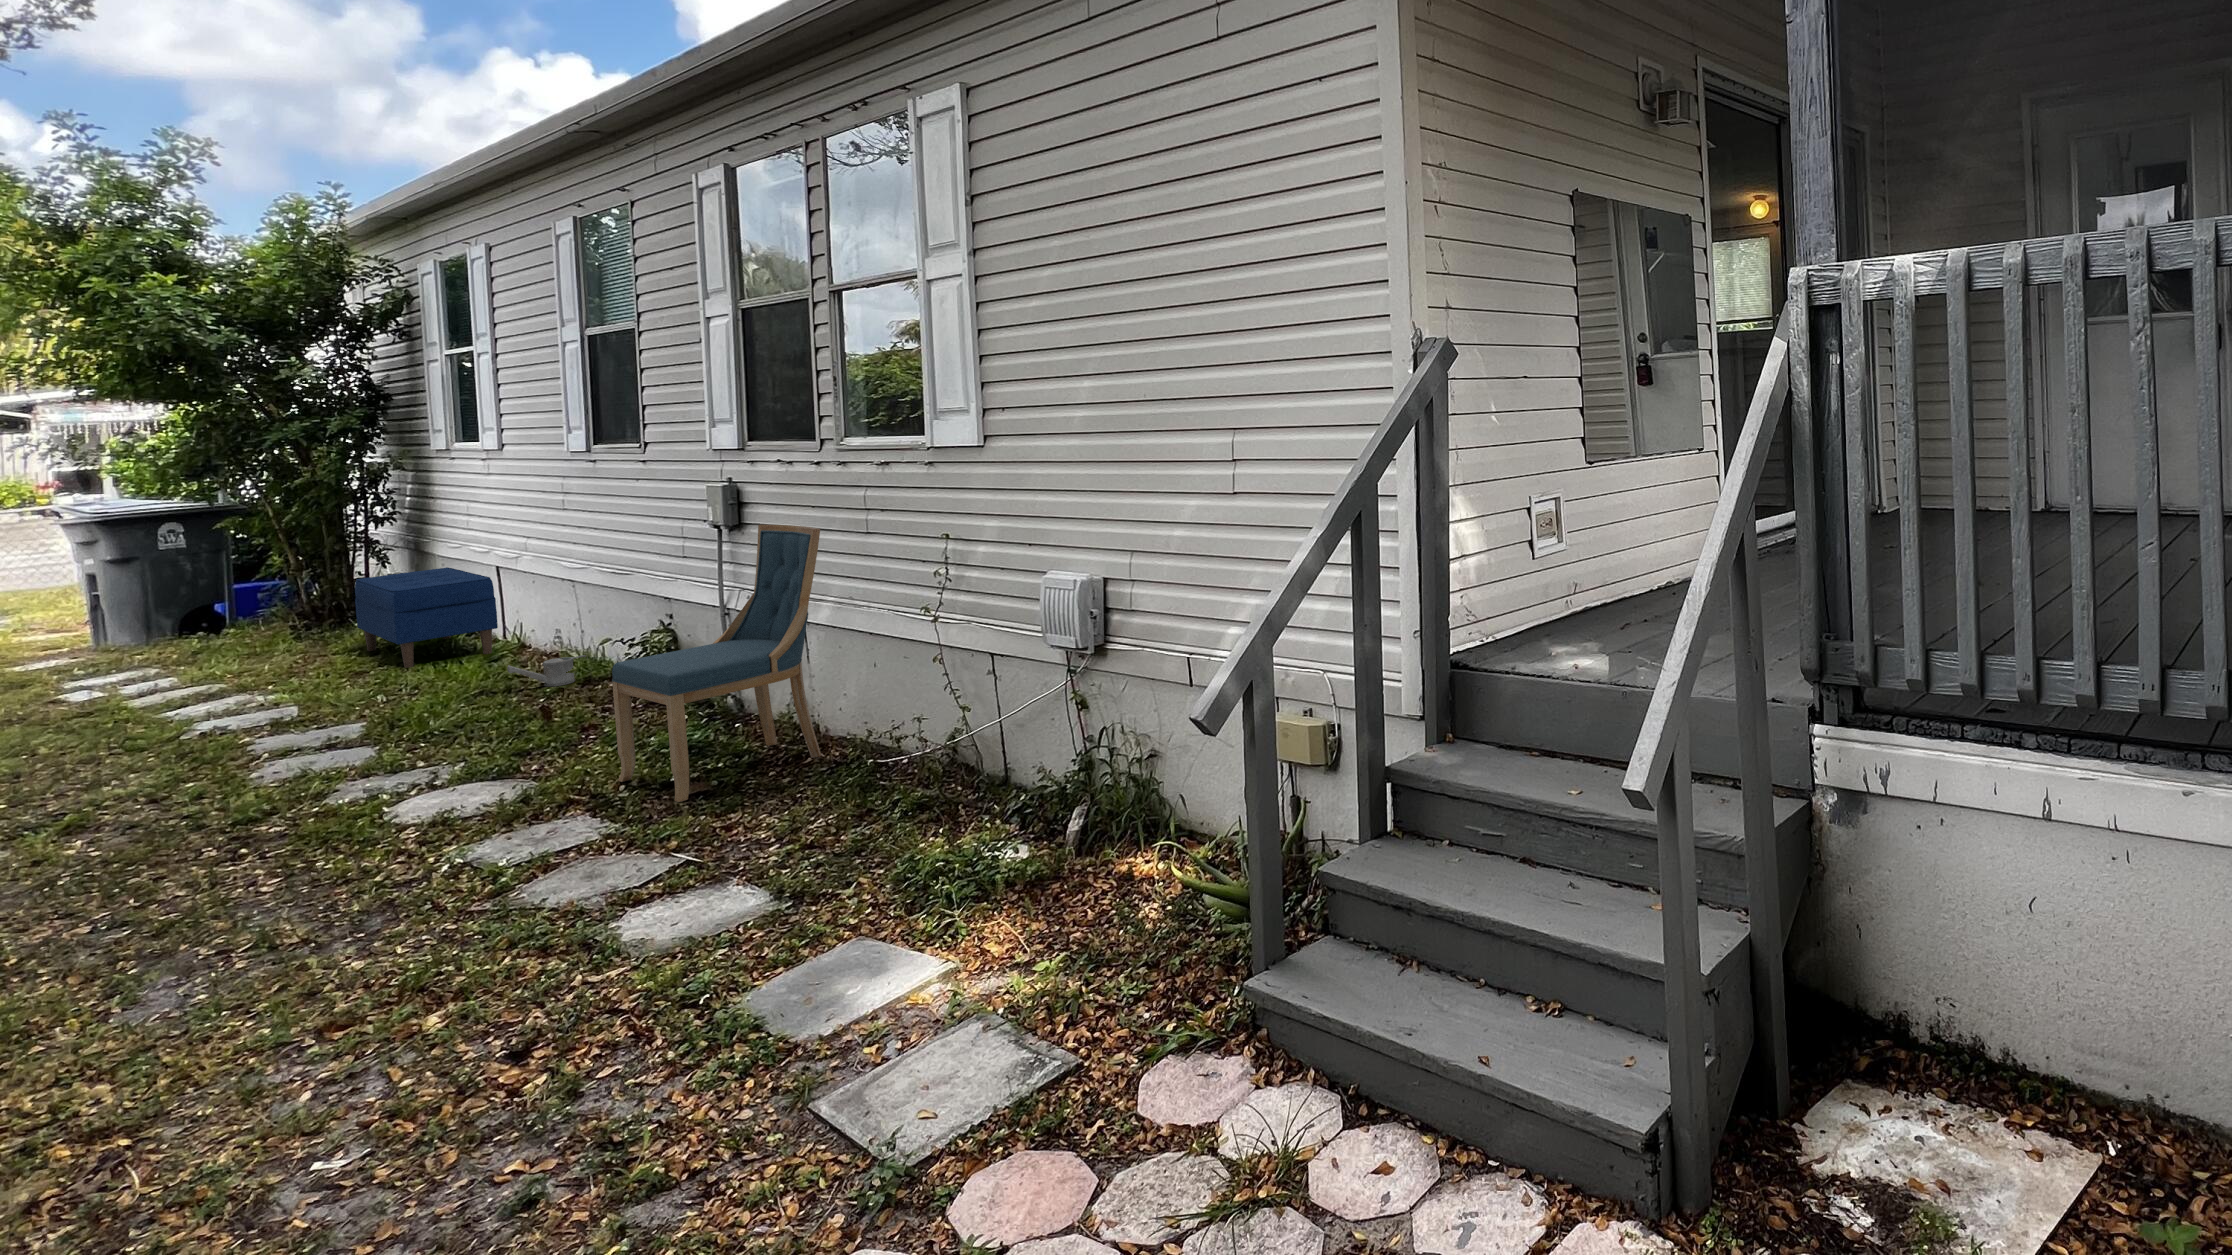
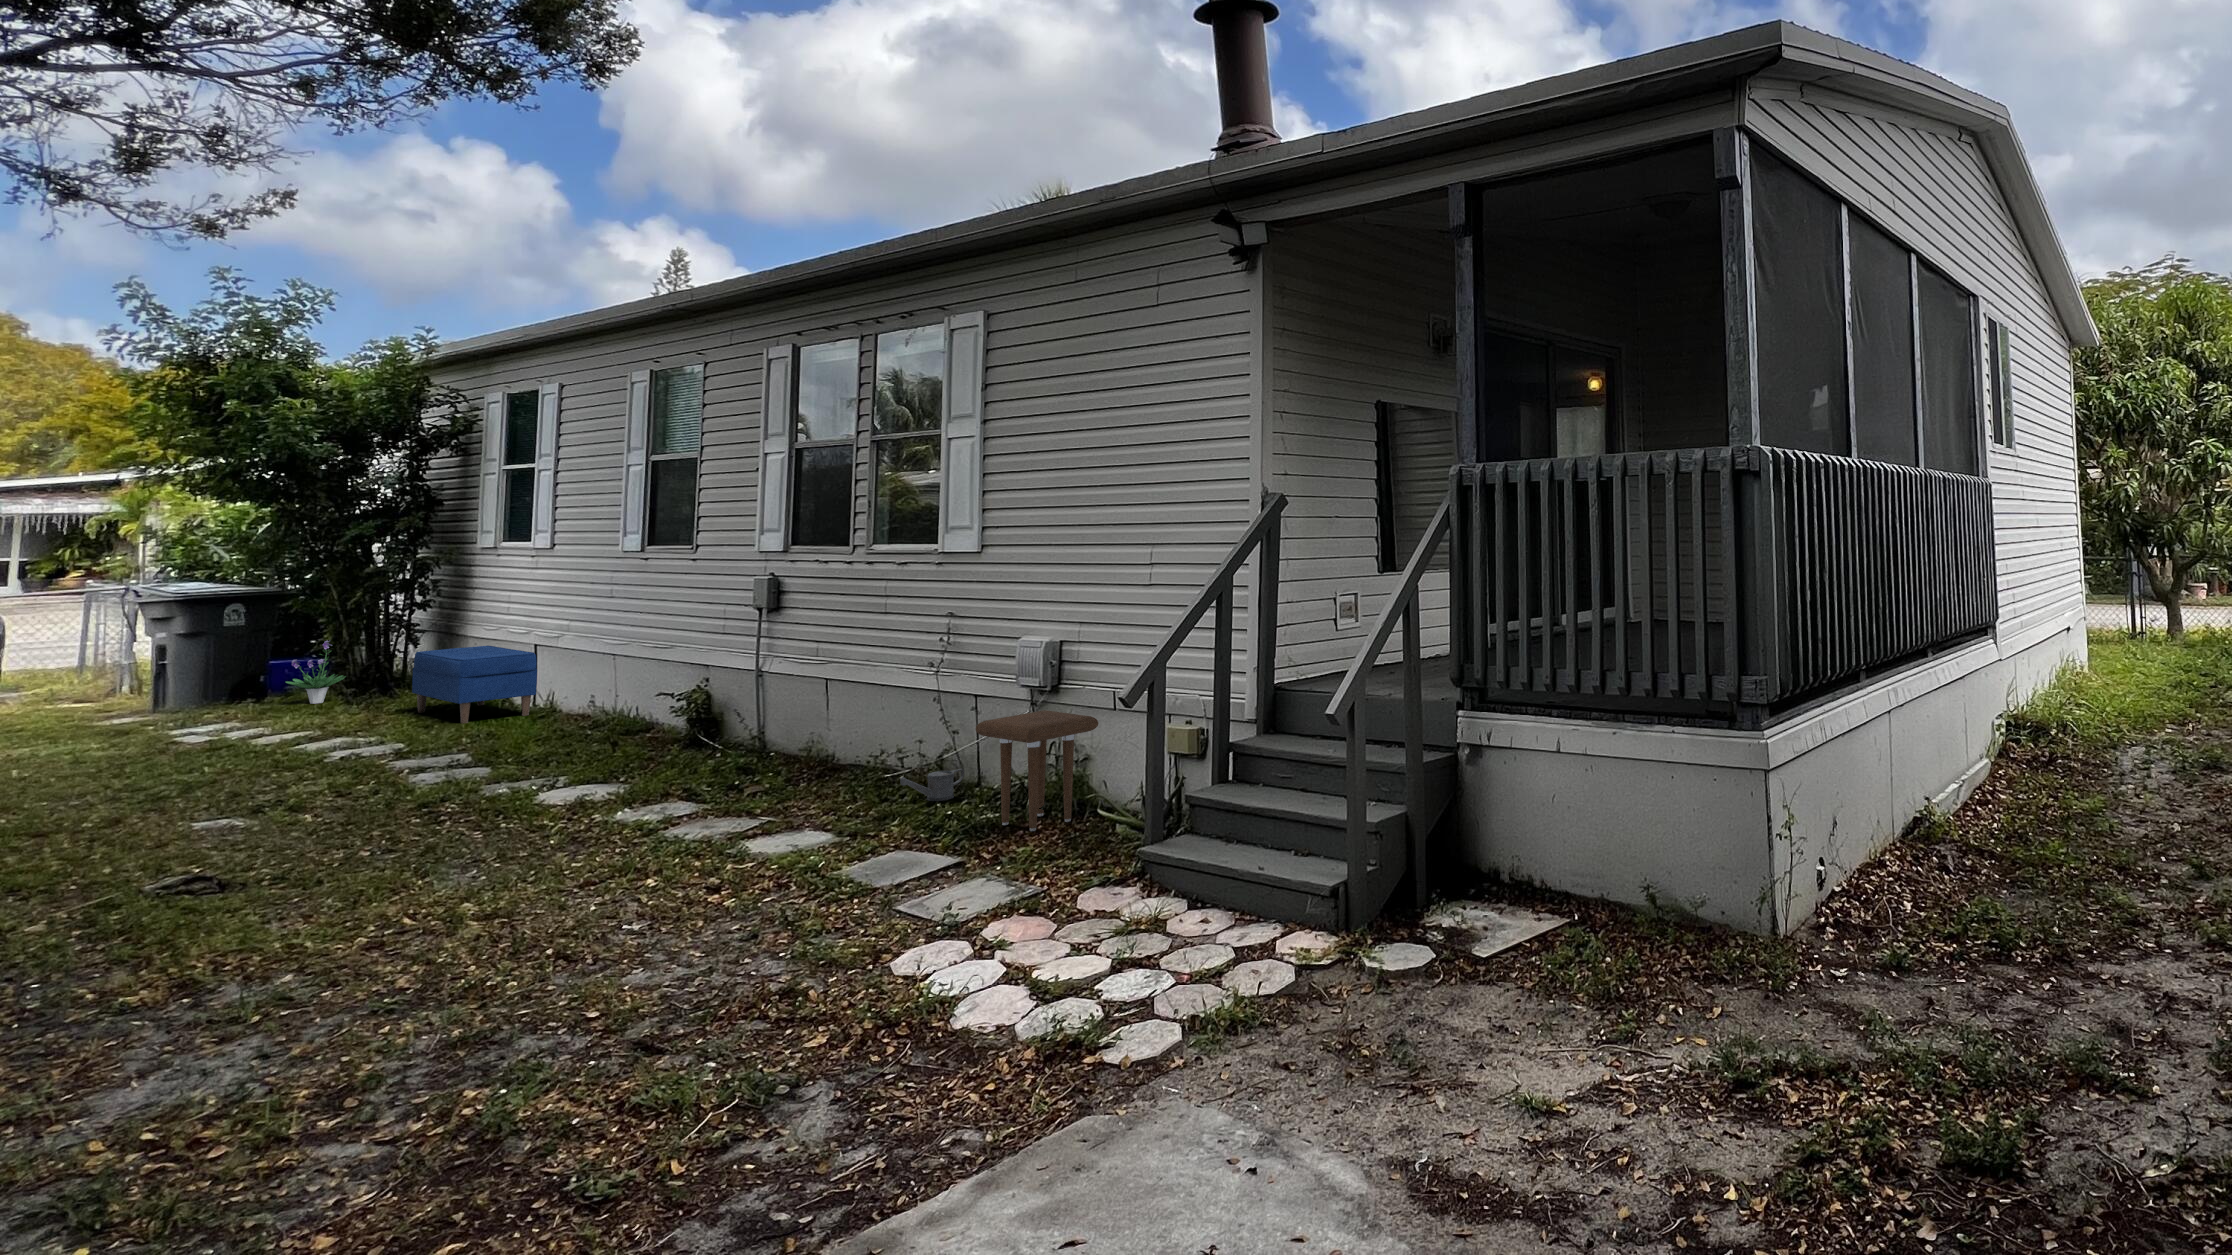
chair: present [612,525,821,802] -> none [691,606,851,797]
potted plant: none [224,565,301,639] -> present [286,641,345,704]
watering can: present [507,655,588,687] -> present [900,769,964,801]
side table: none [980,683,1168,879] -> present [976,710,1099,831]

